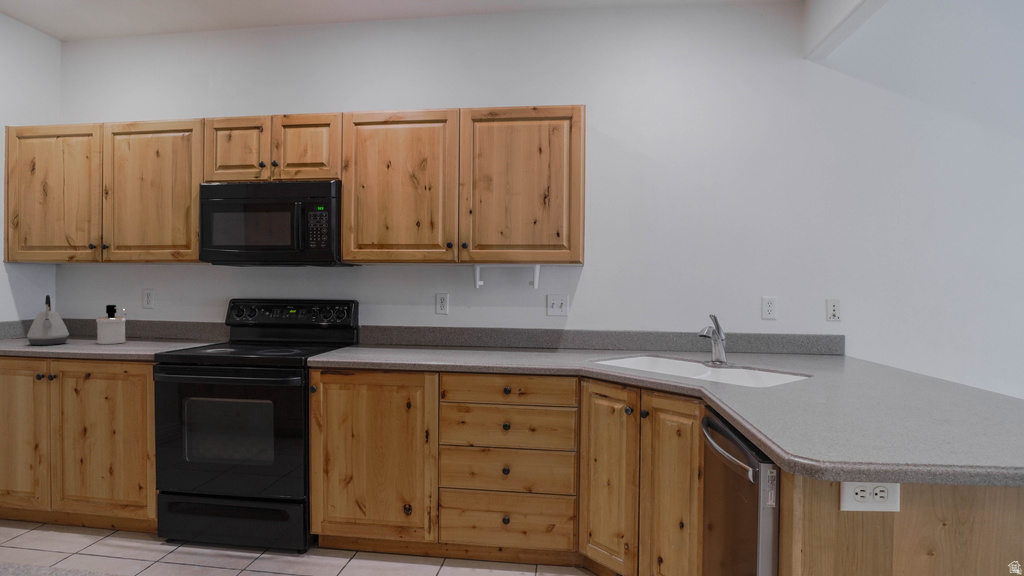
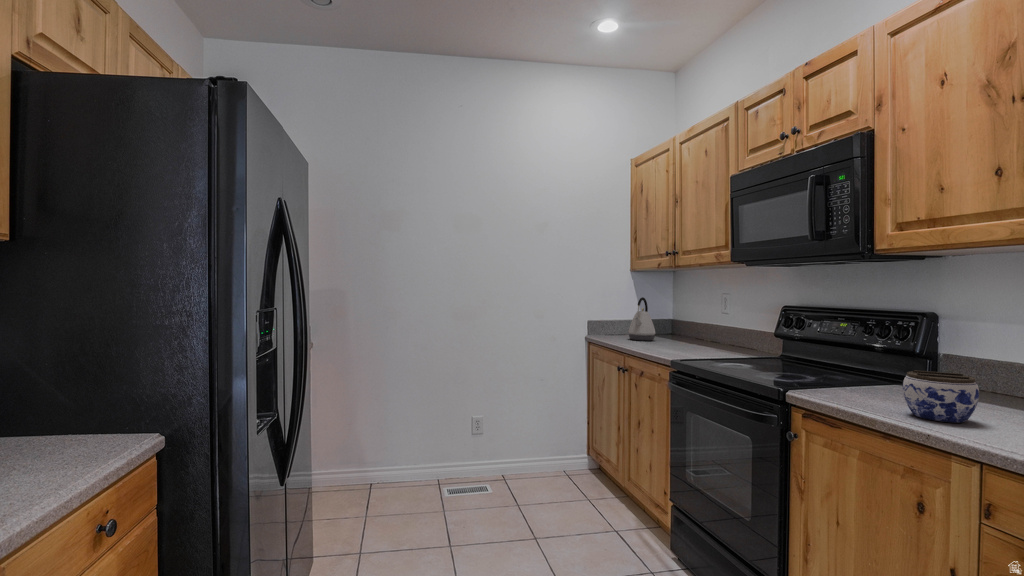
soap dispenser: present [96,305,127,344] -> none [668,308,691,346]
jar: none [385,331,419,358] -> present [903,370,979,423]

